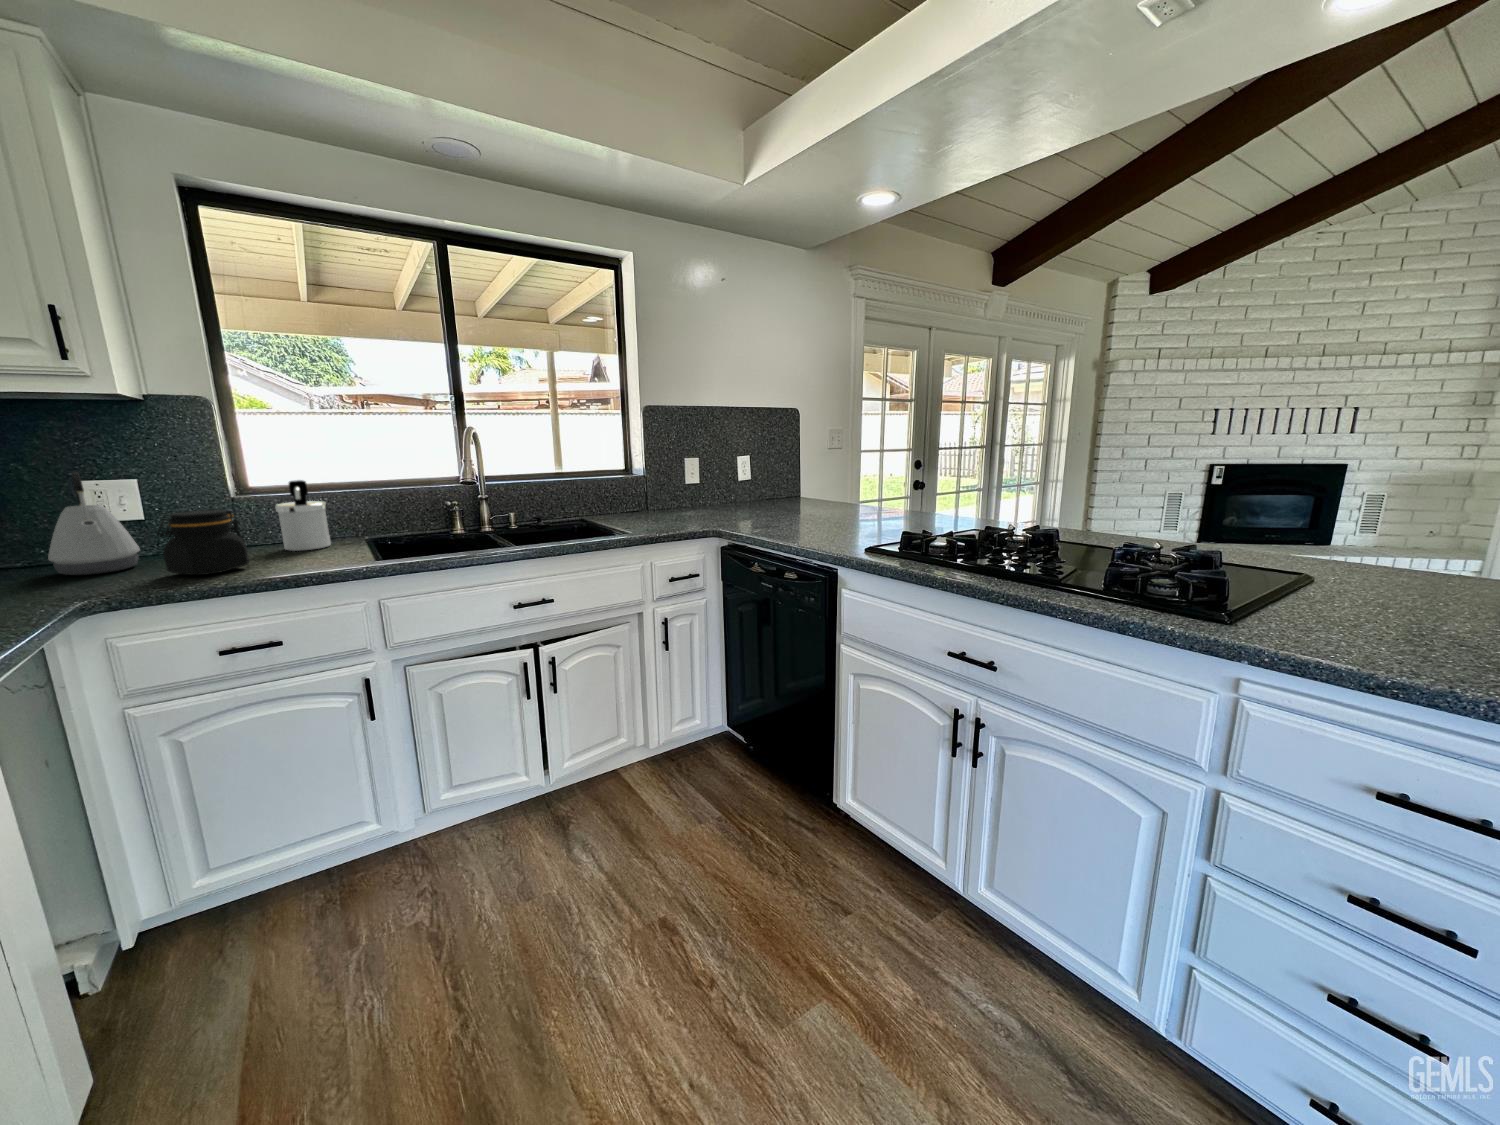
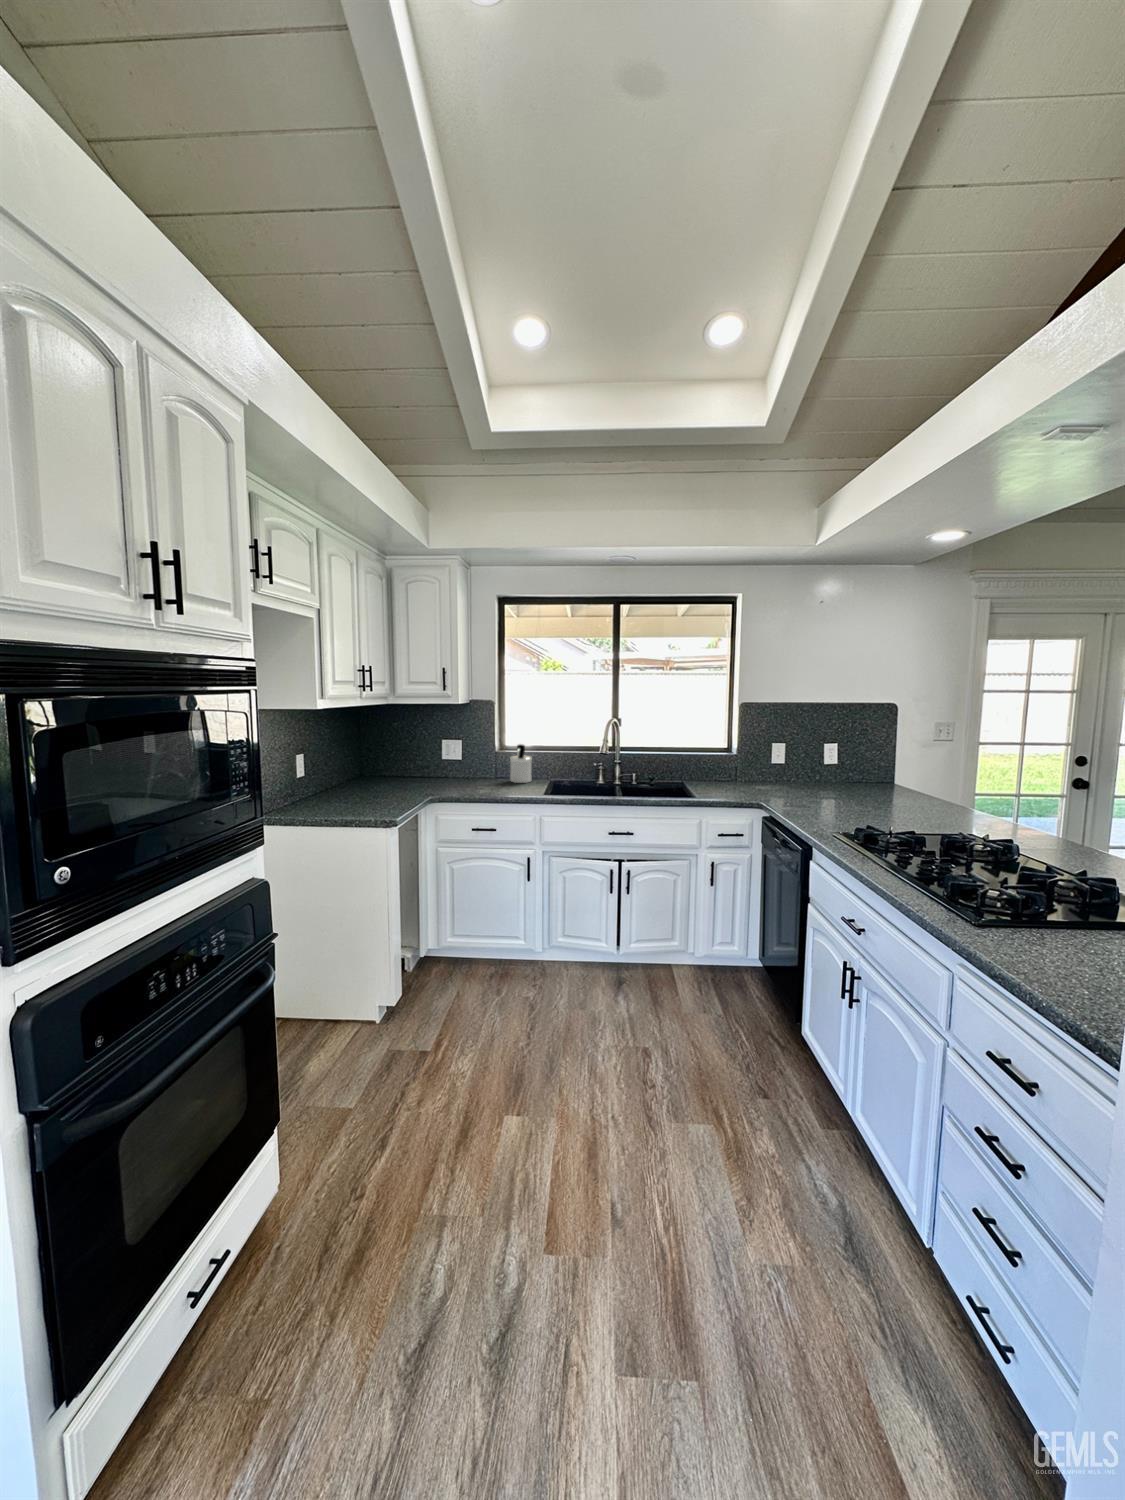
kettle: present [48,471,140,575] -> none [425,736,455,783]
jar: present [157,510,249,575] -> none [460,758,492,790]

